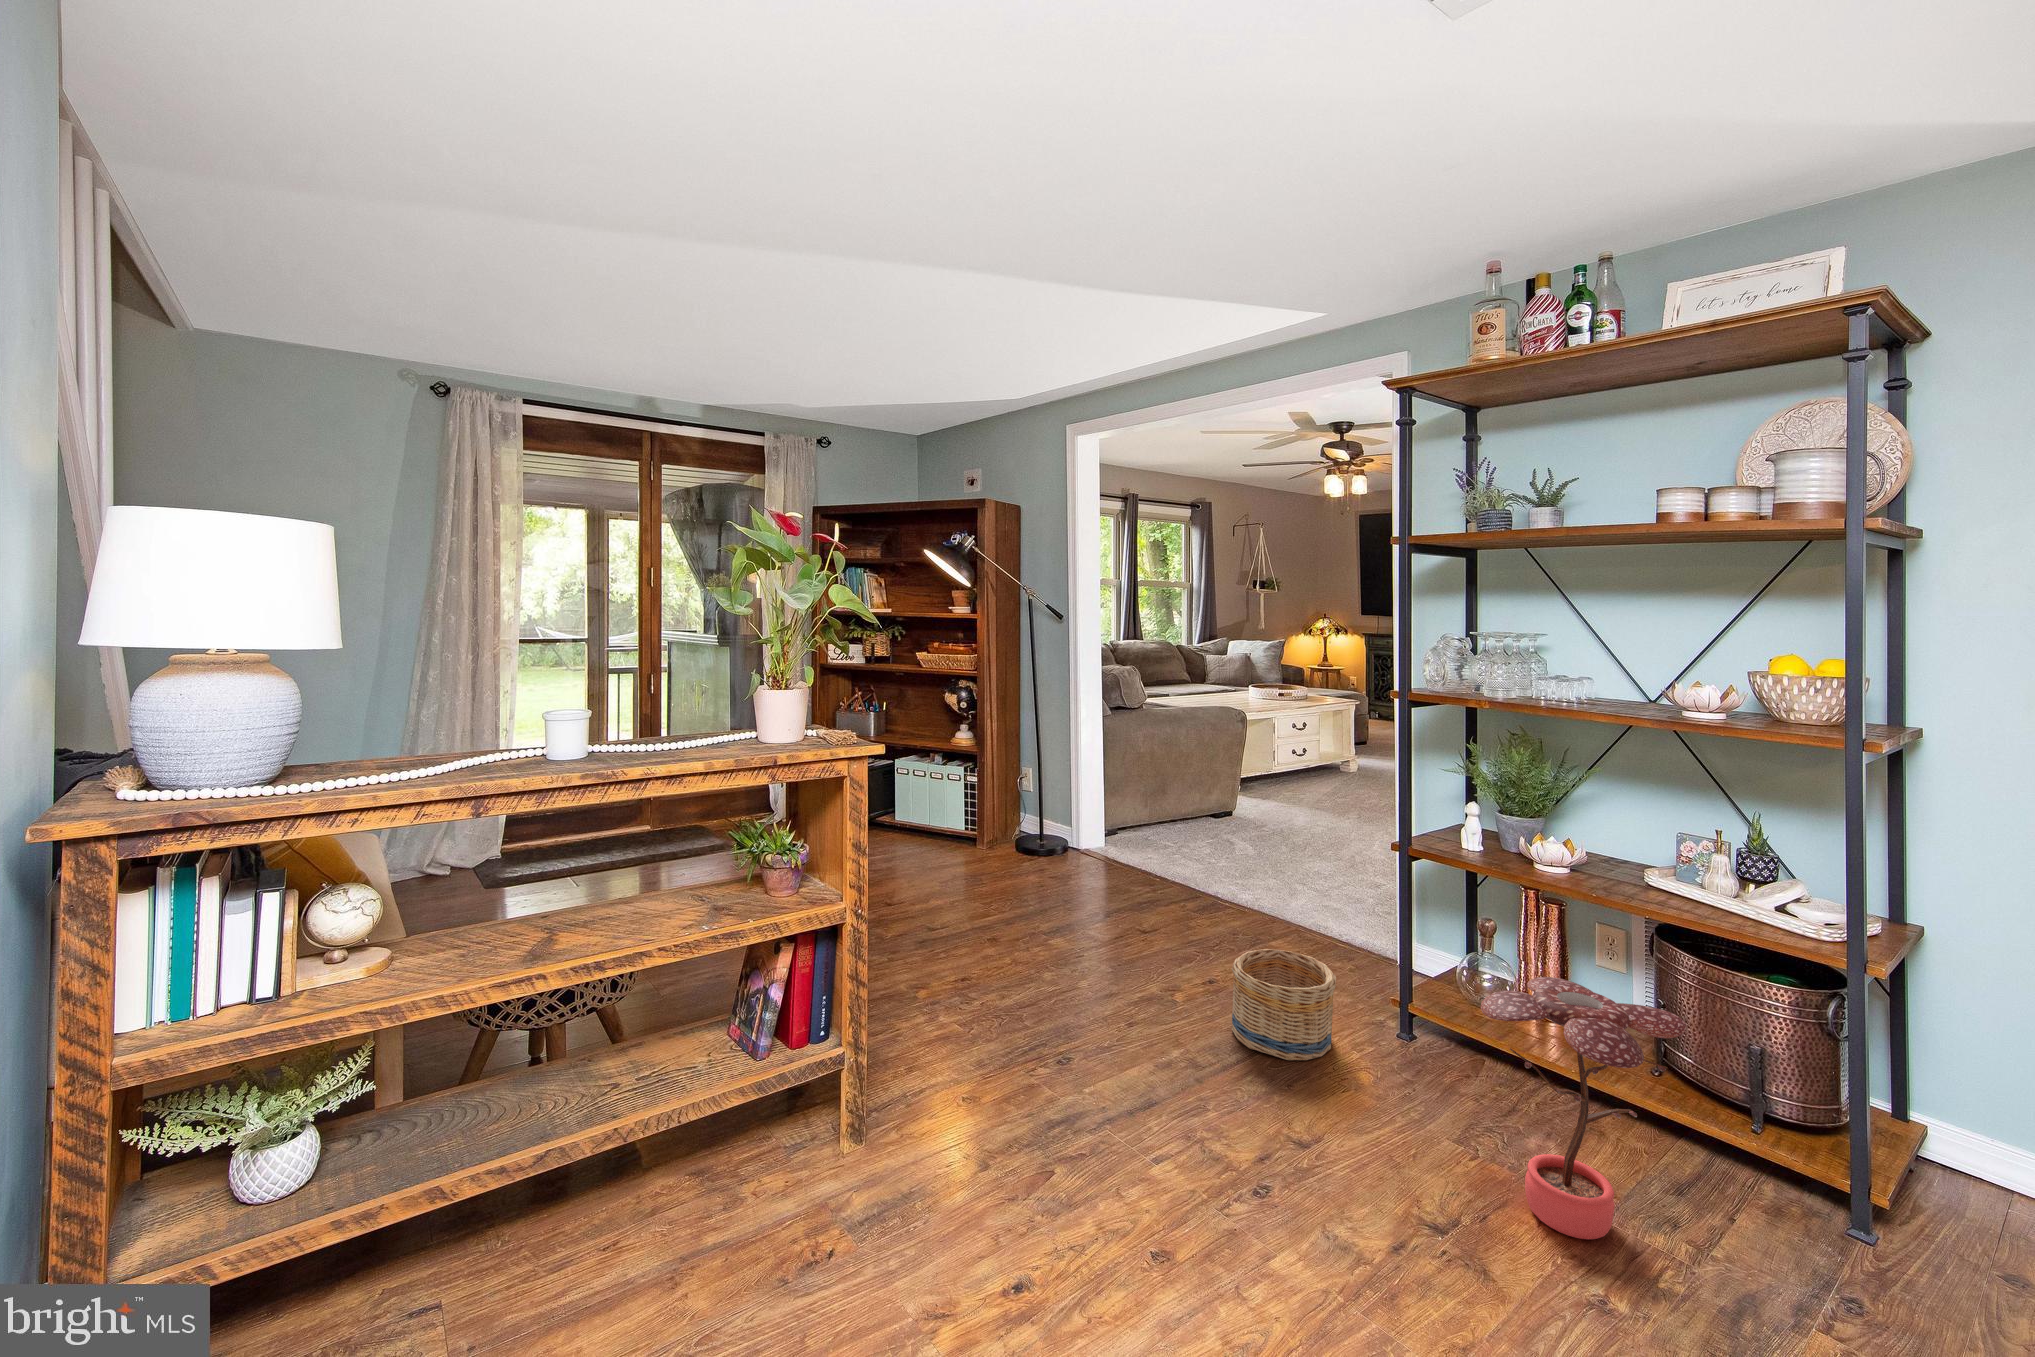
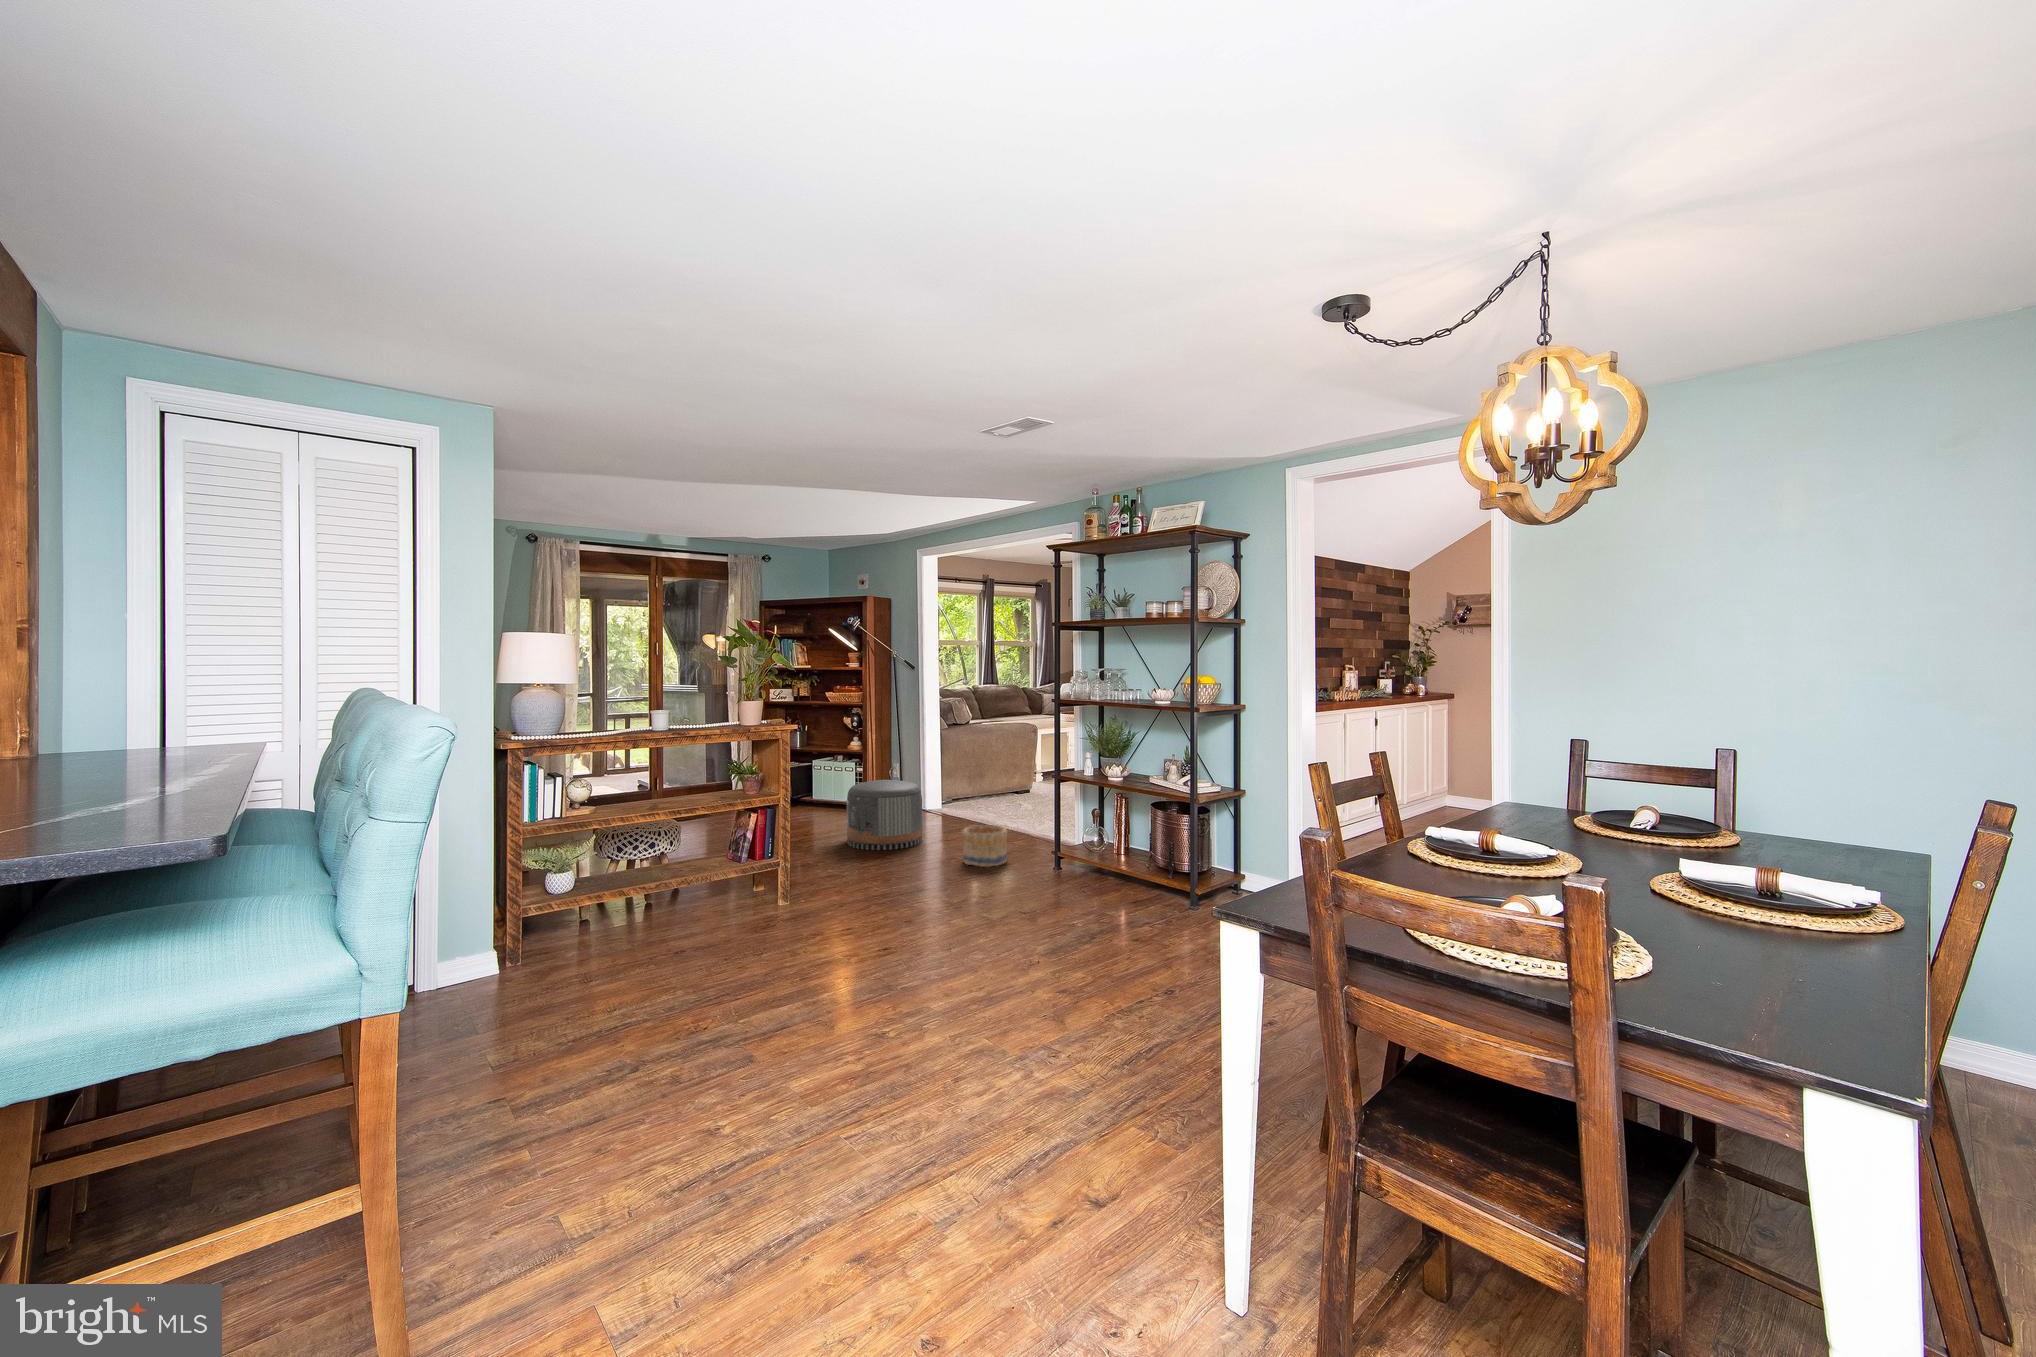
pouf: none [971,824,1113,976] -> present [847,780,922,850]
potted plant: present [1481,977,1686,1239] -> none [1022,806,1088,895]

